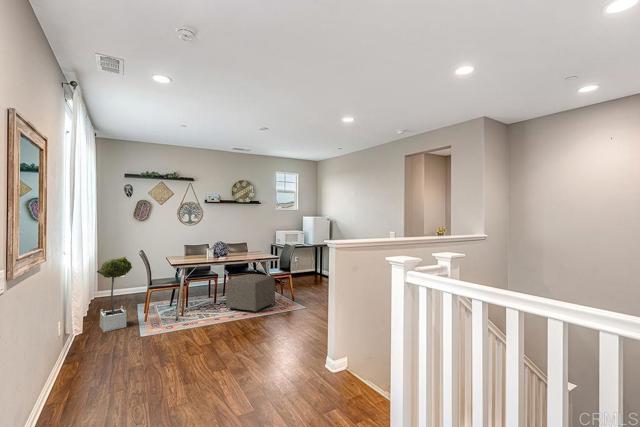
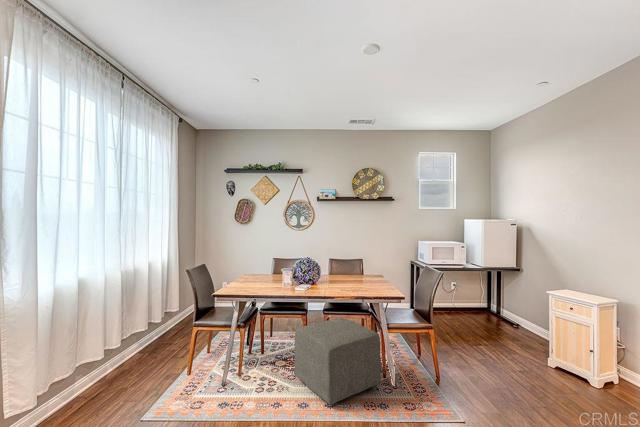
potted tree: present [97,257,132,332] -> none [108,278,159,386]

